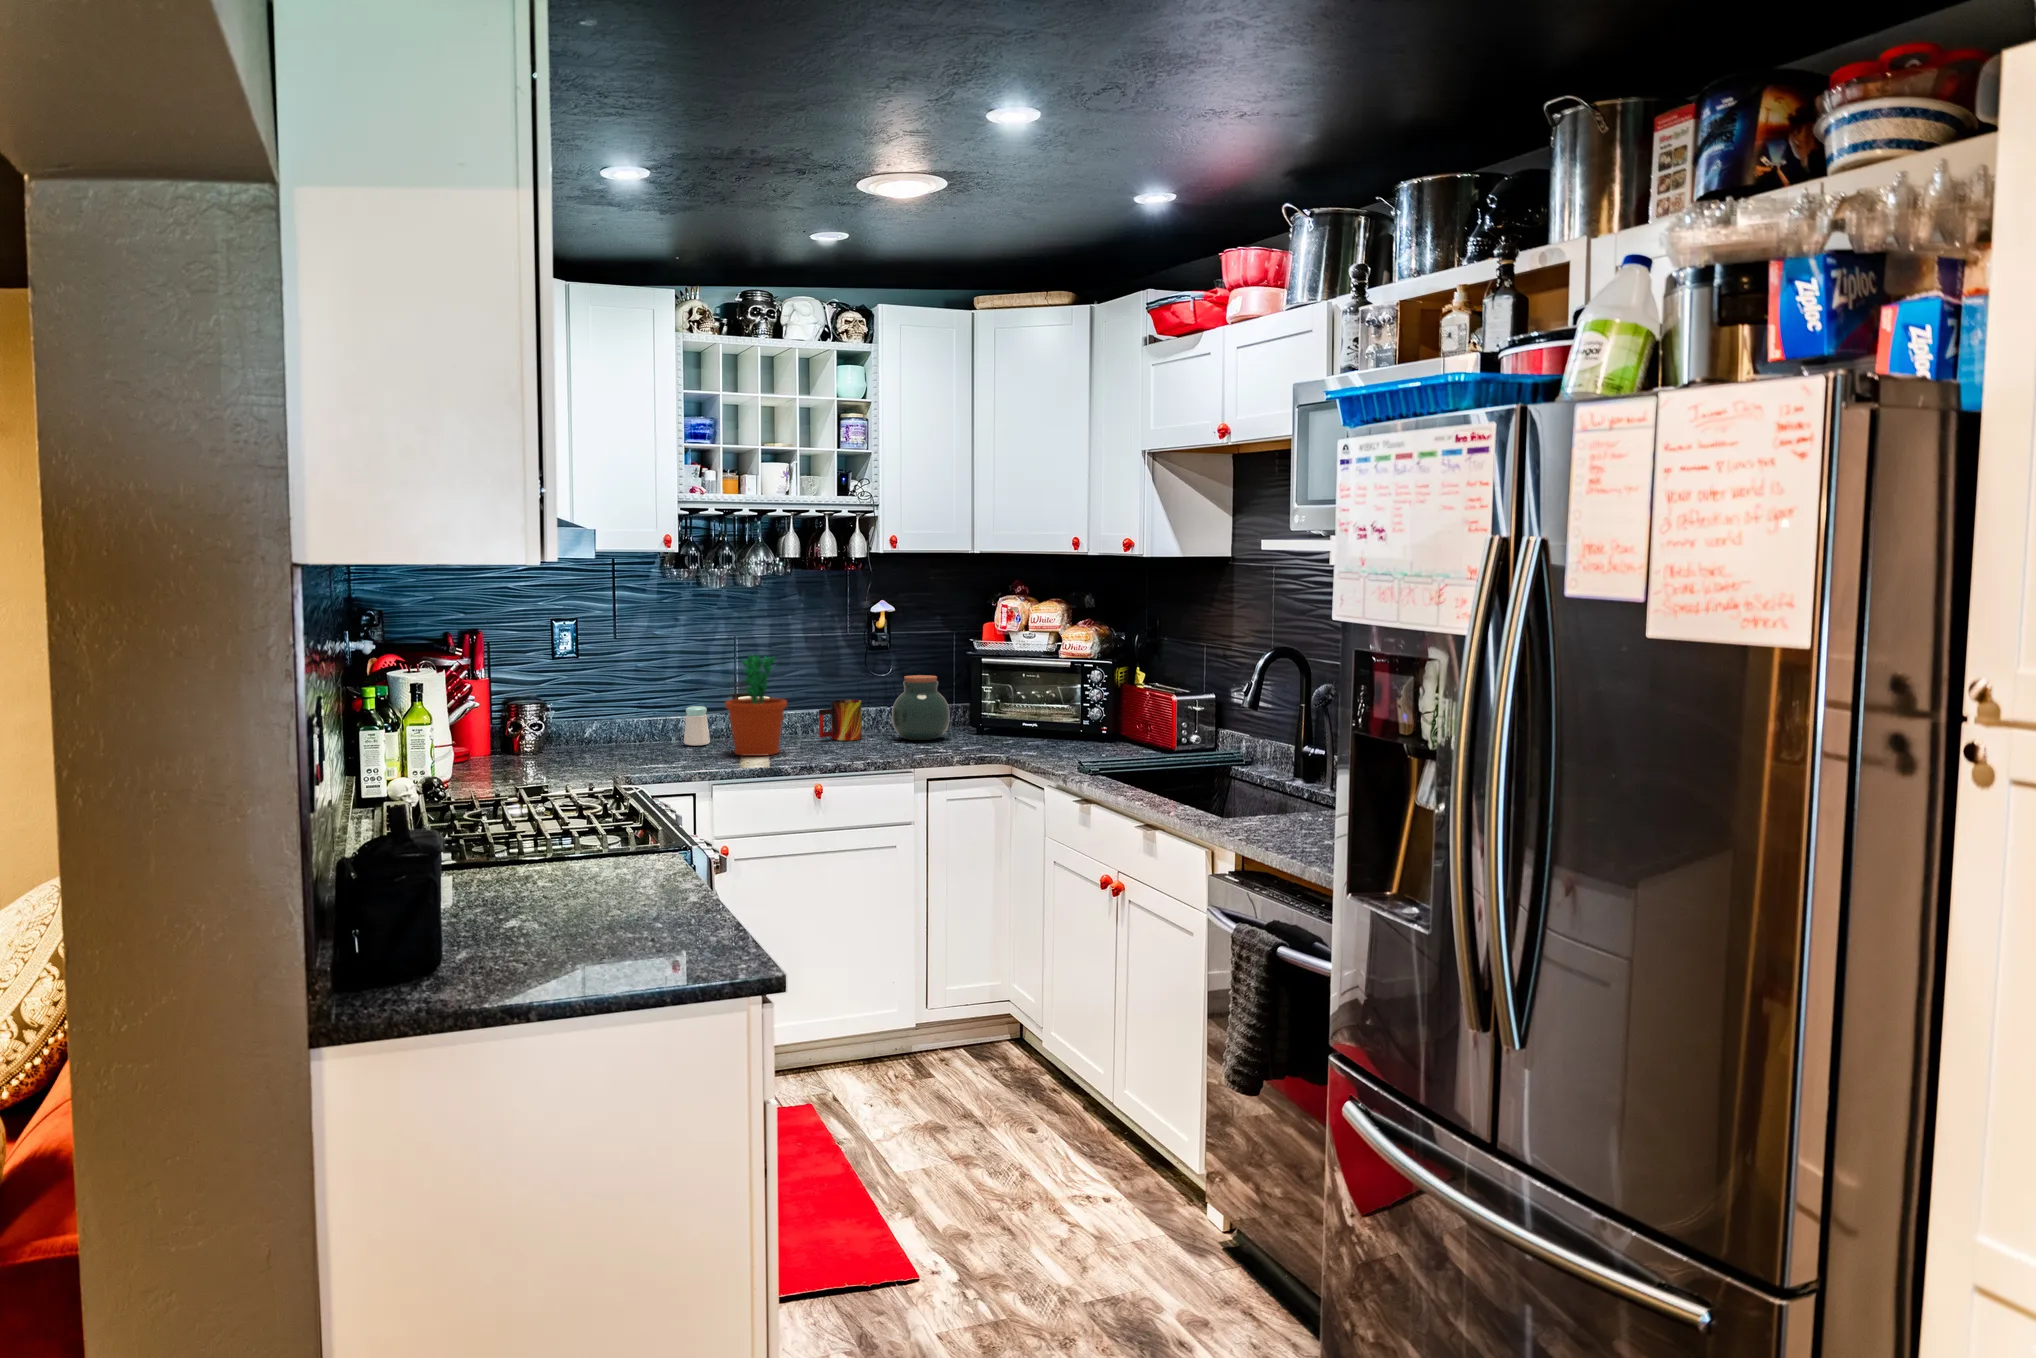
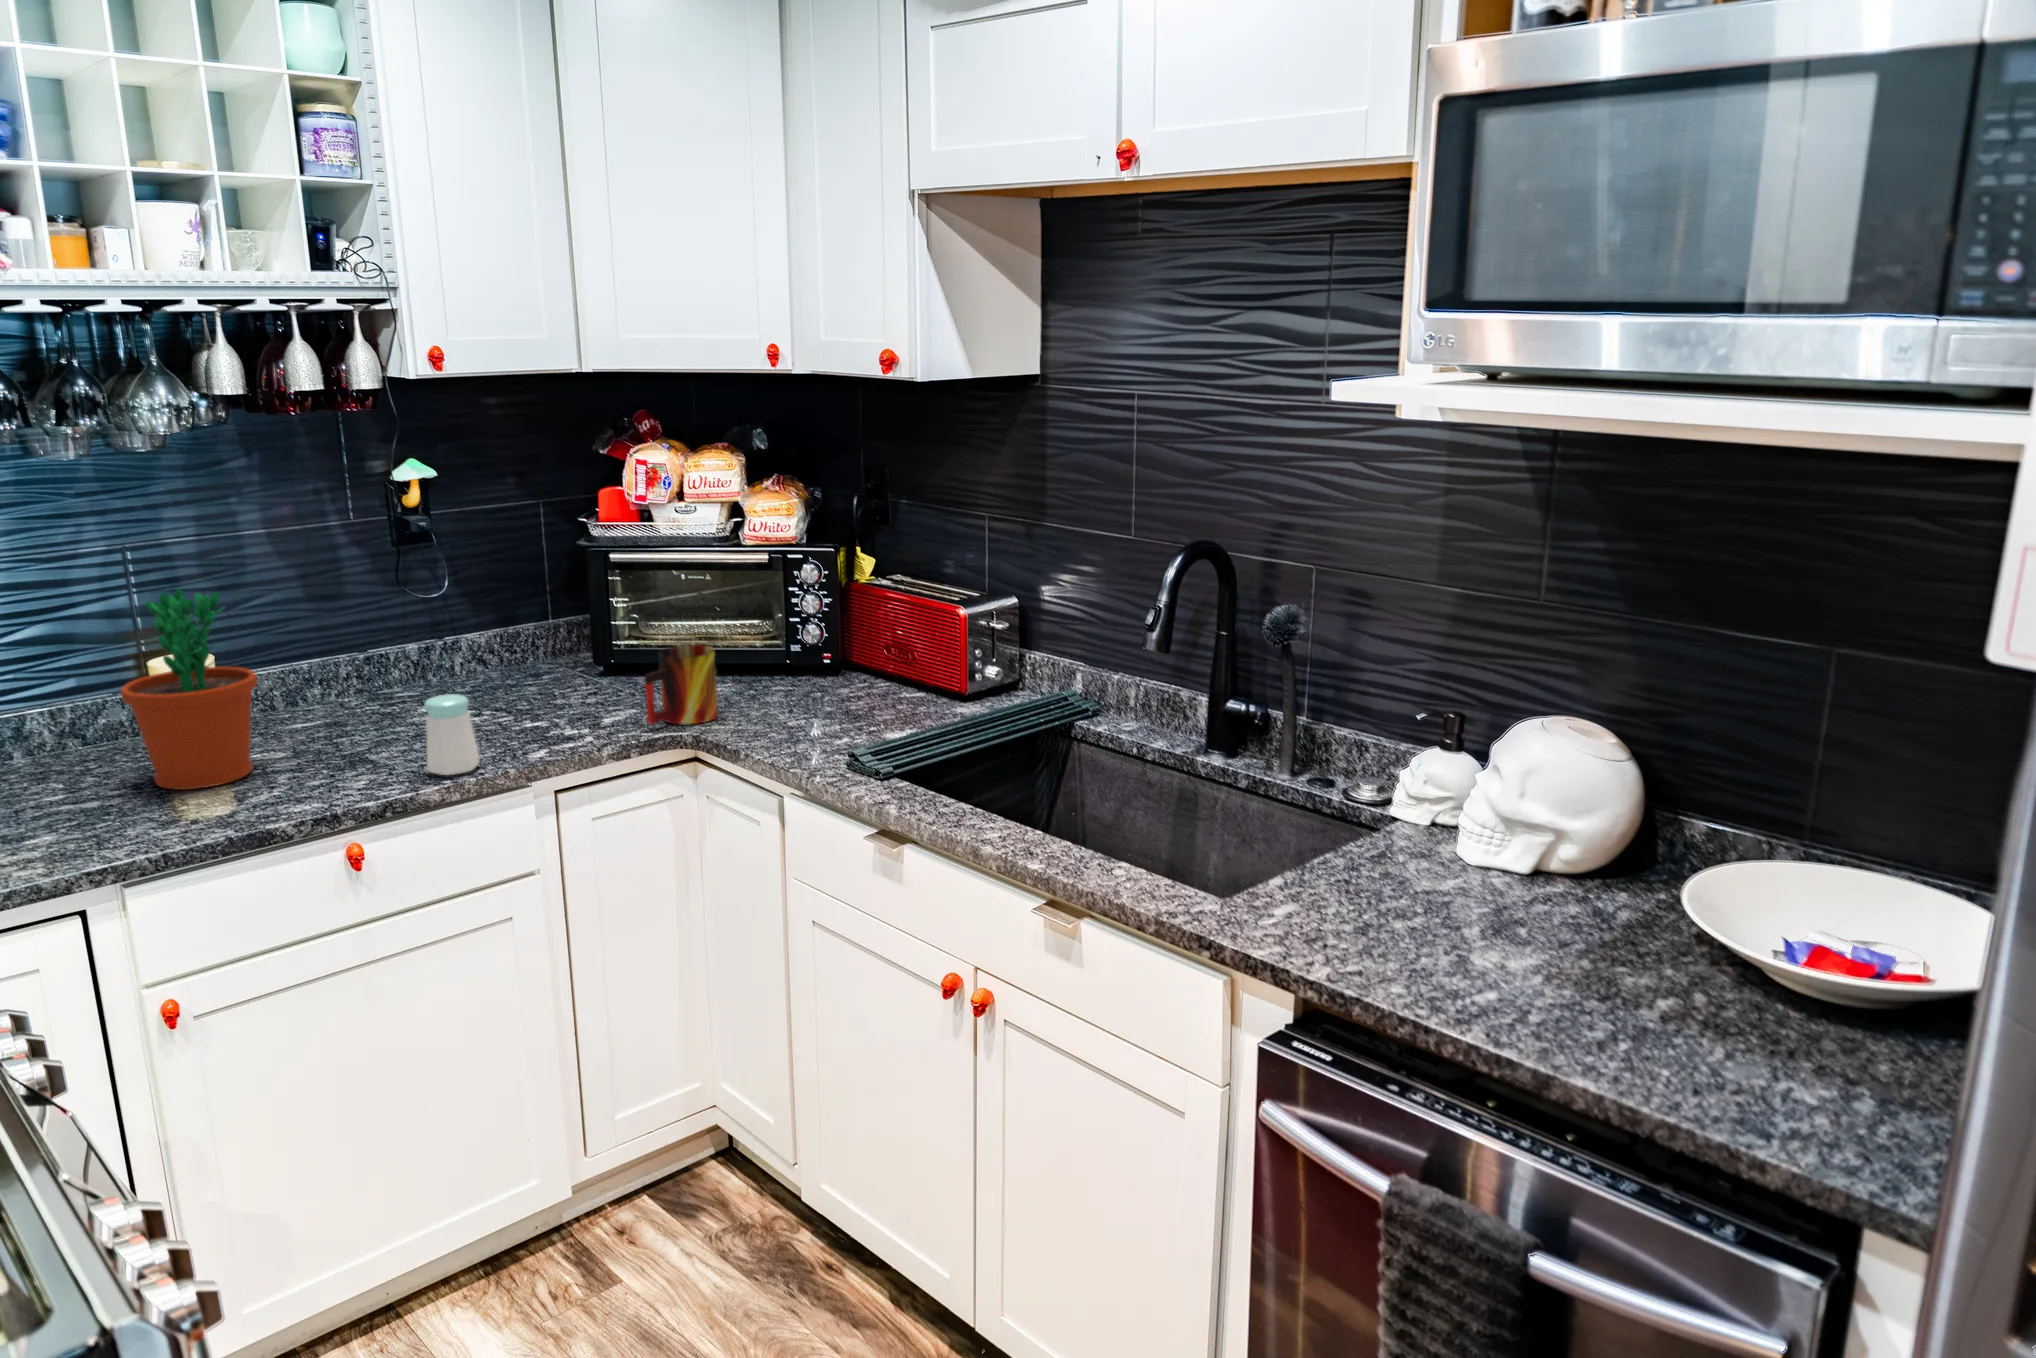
jar: present [892,675,950,740] -> none [458,589,563,703]
mug: present [819,700,862,741] -> present [645,645,718,725]
salt shaker: present [684,706,710,746] -> present [425,694,479,775]

